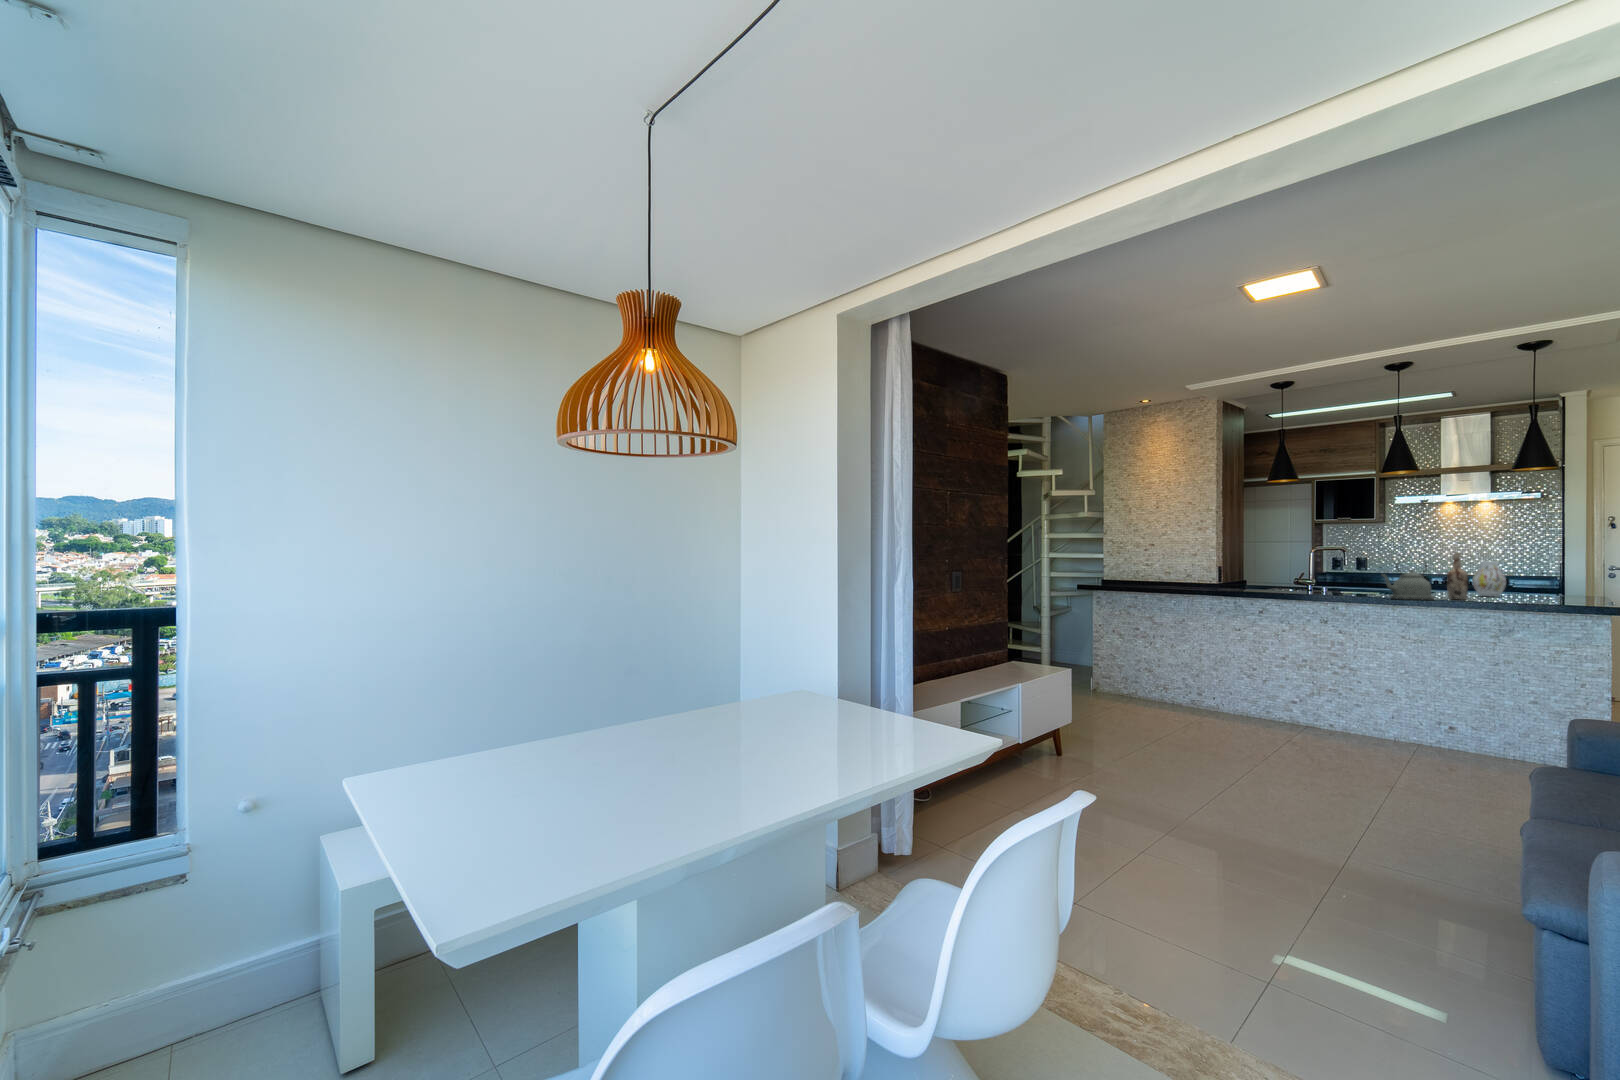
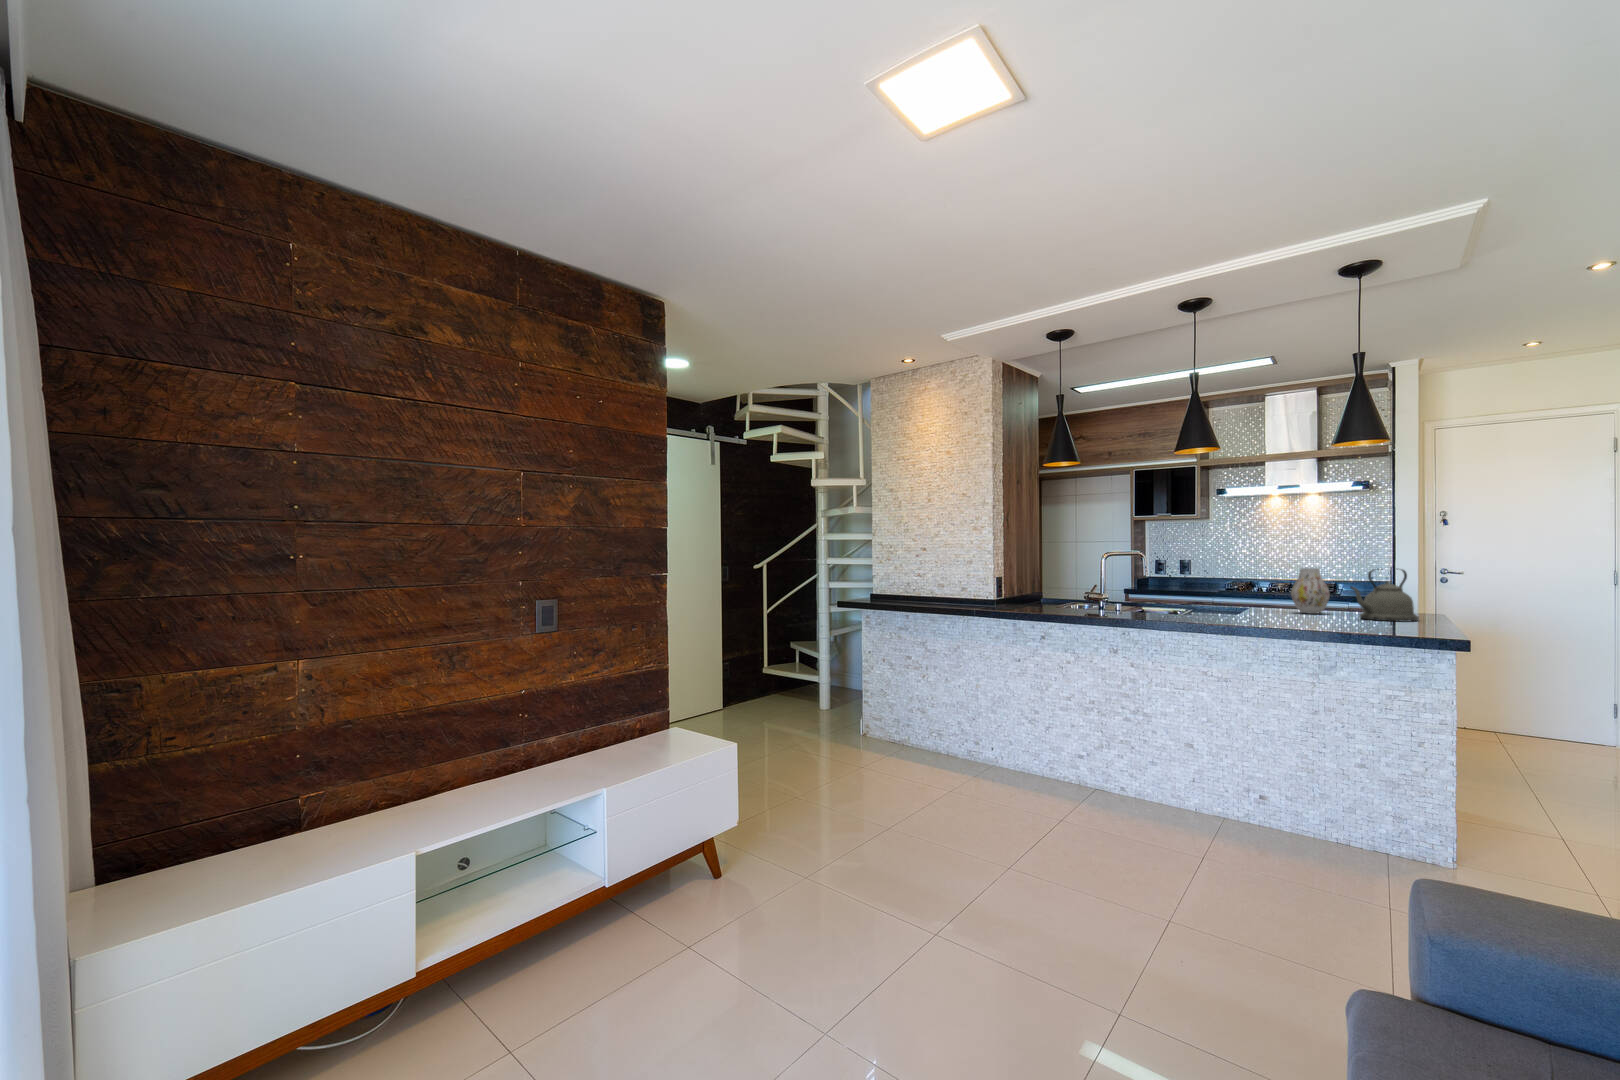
wine bottle: present [1447,553,1468,600] -> none [1255,559,1280,624]
kettle: present [1382,562,1435,600] -> present [1350,569,1419,622]

